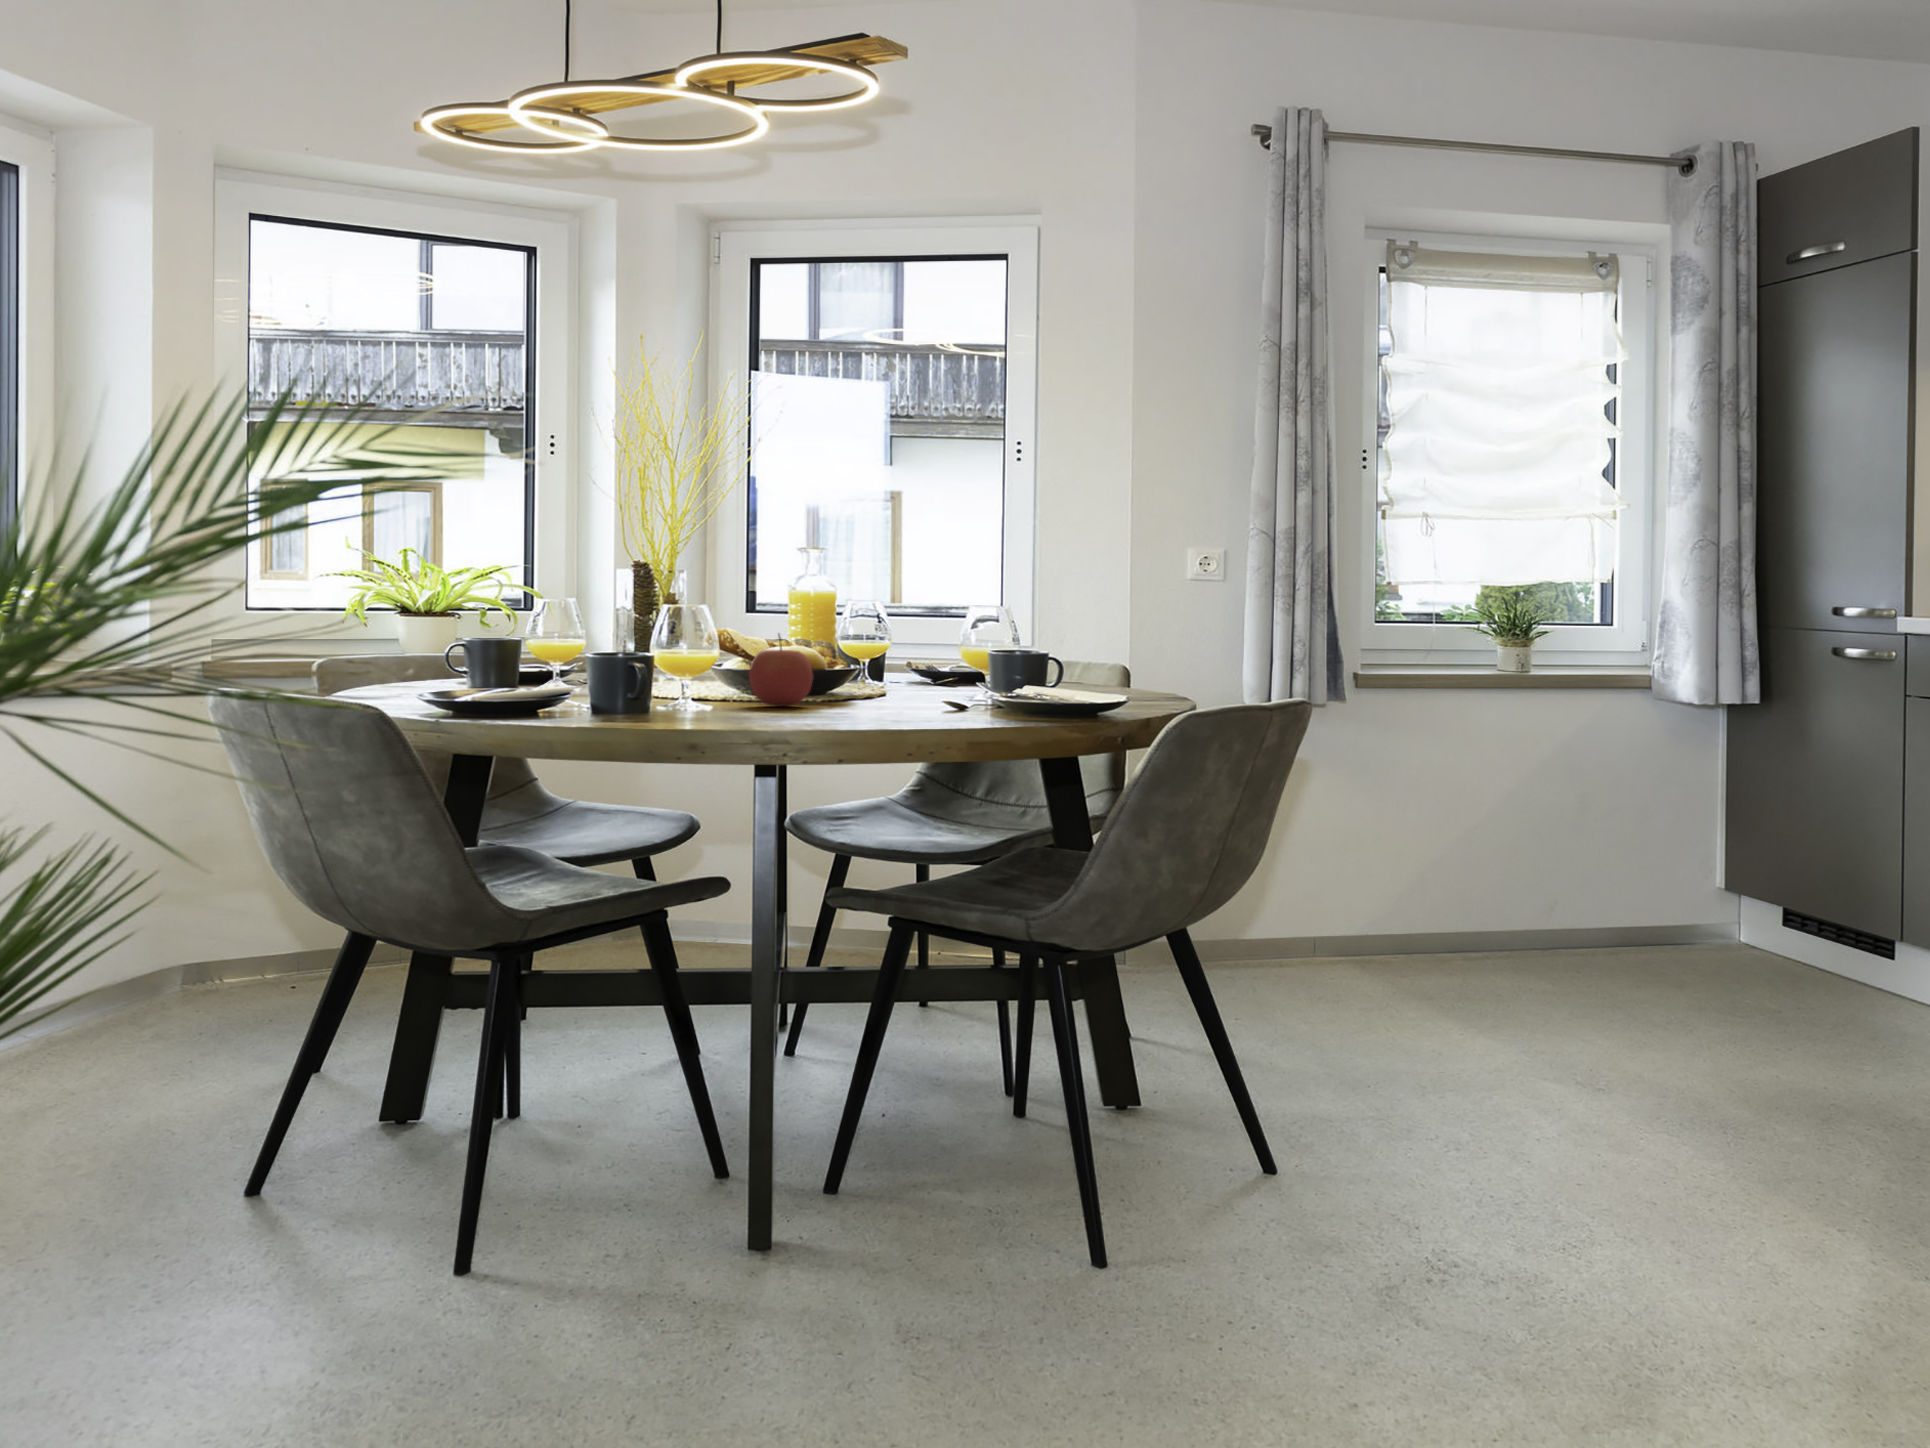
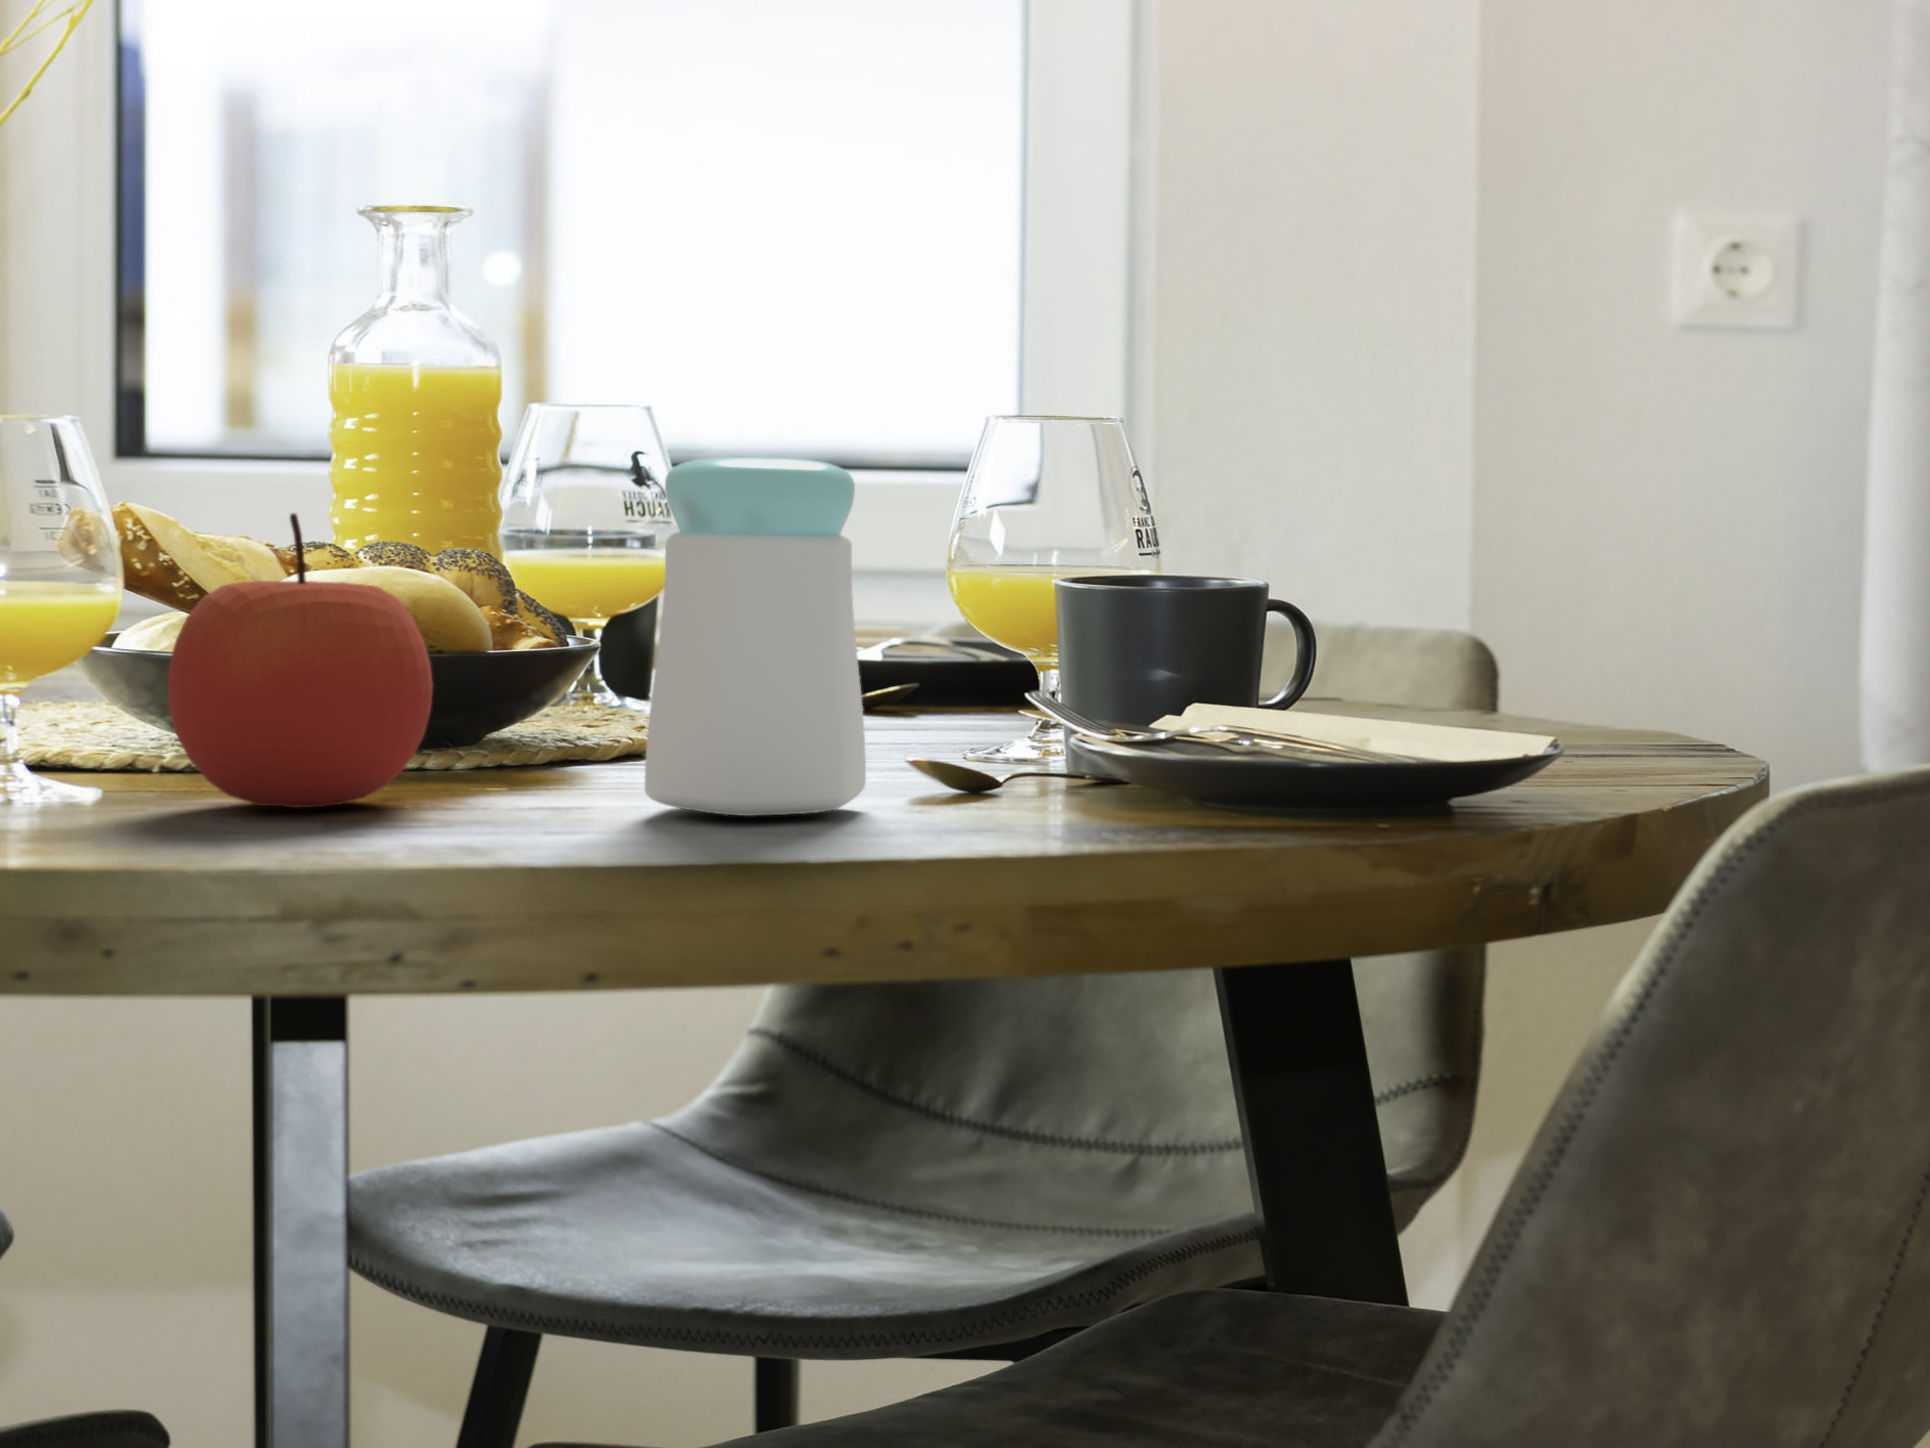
salt shaker: none [864,620,920,708] -> present [645,457,866,816]

